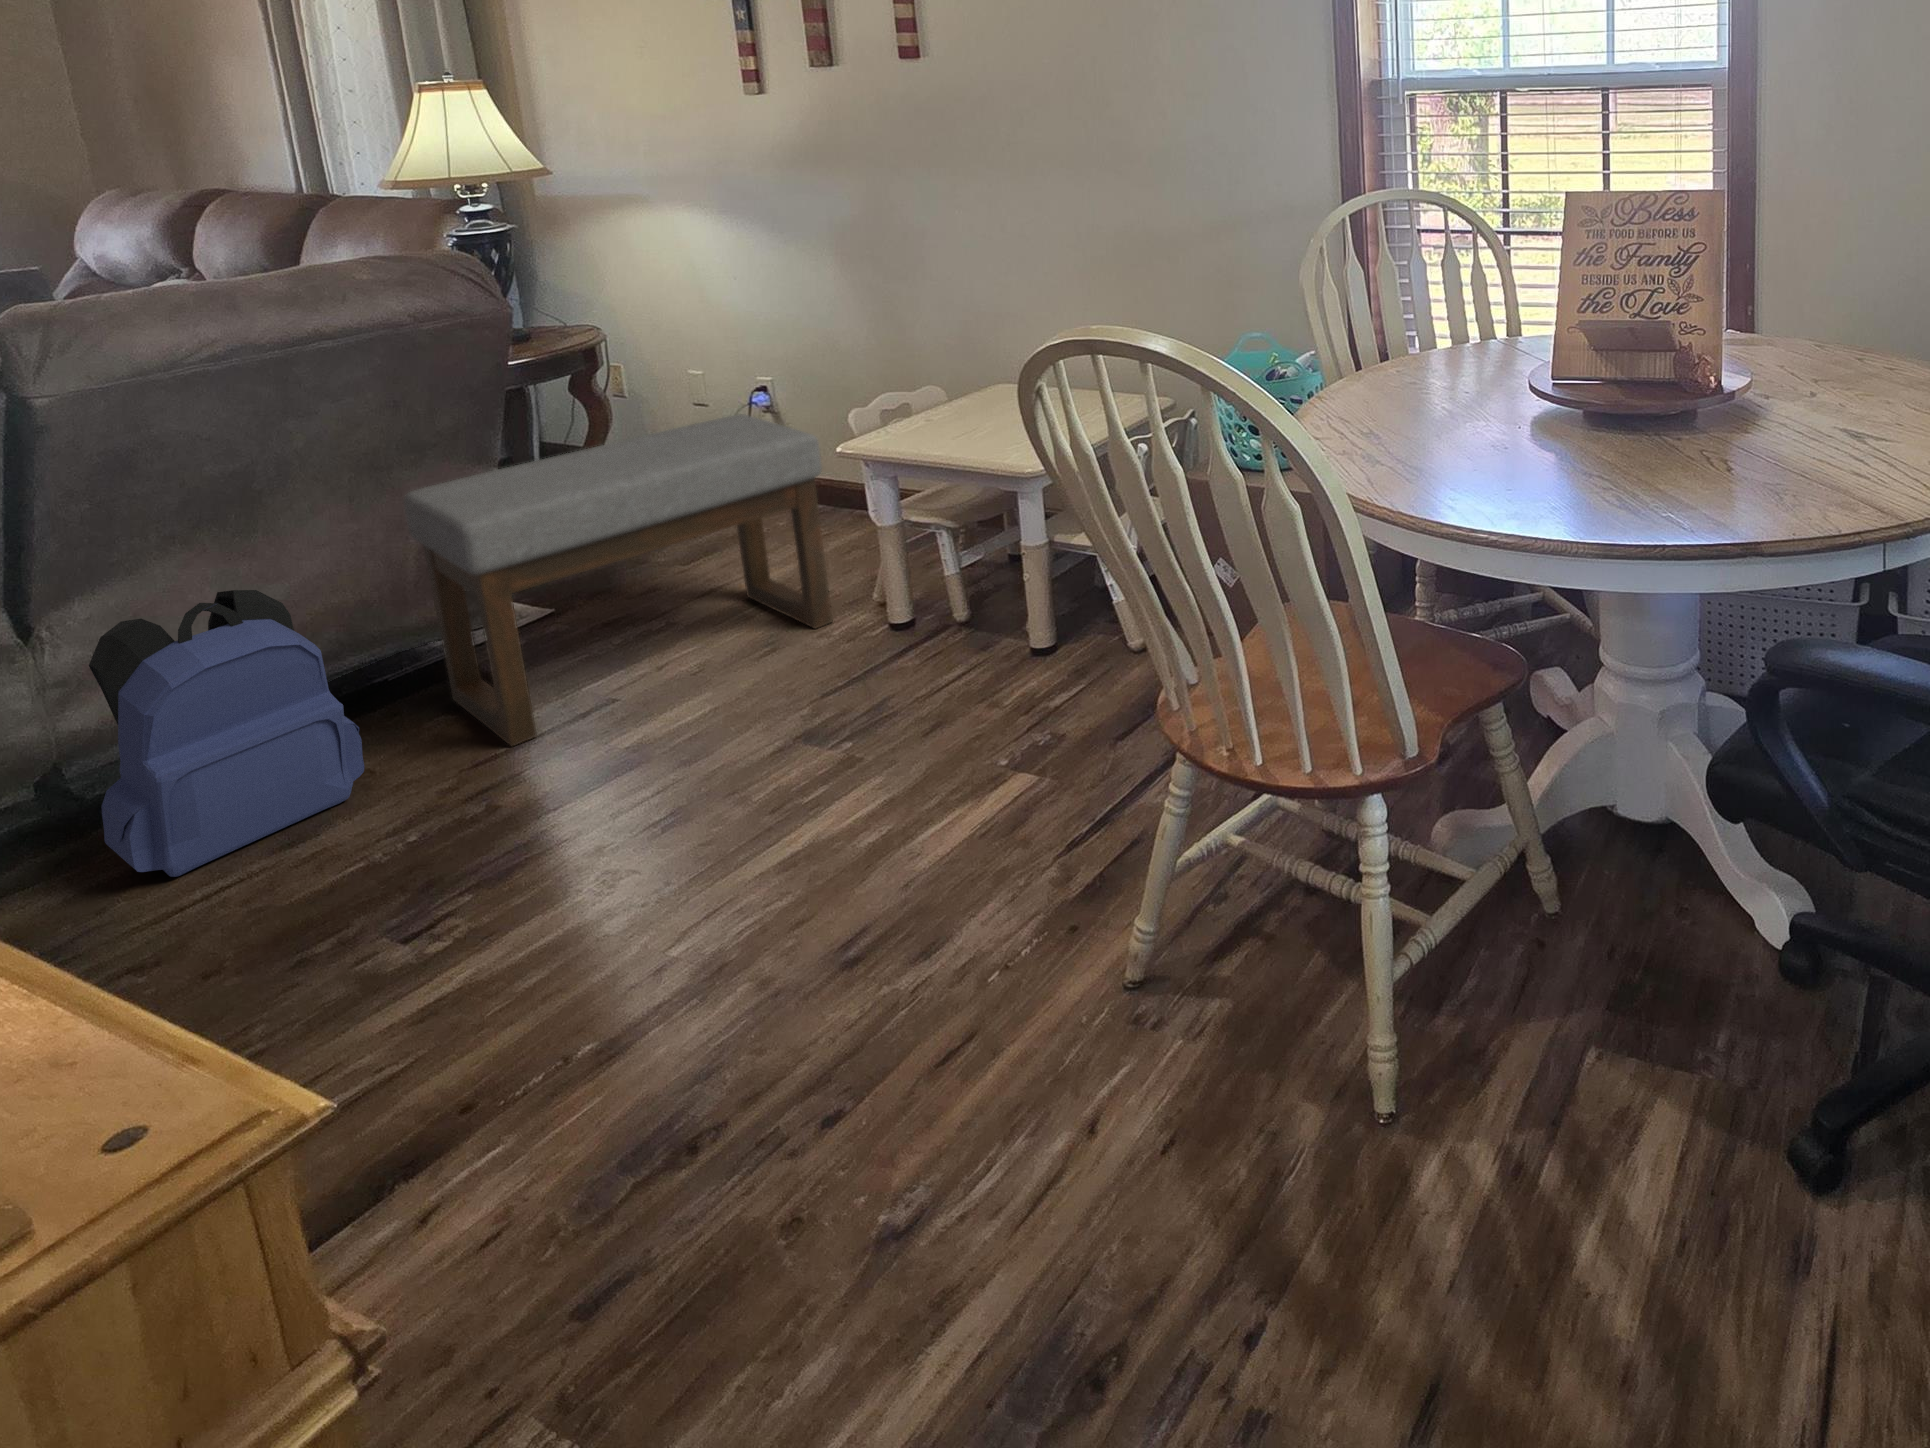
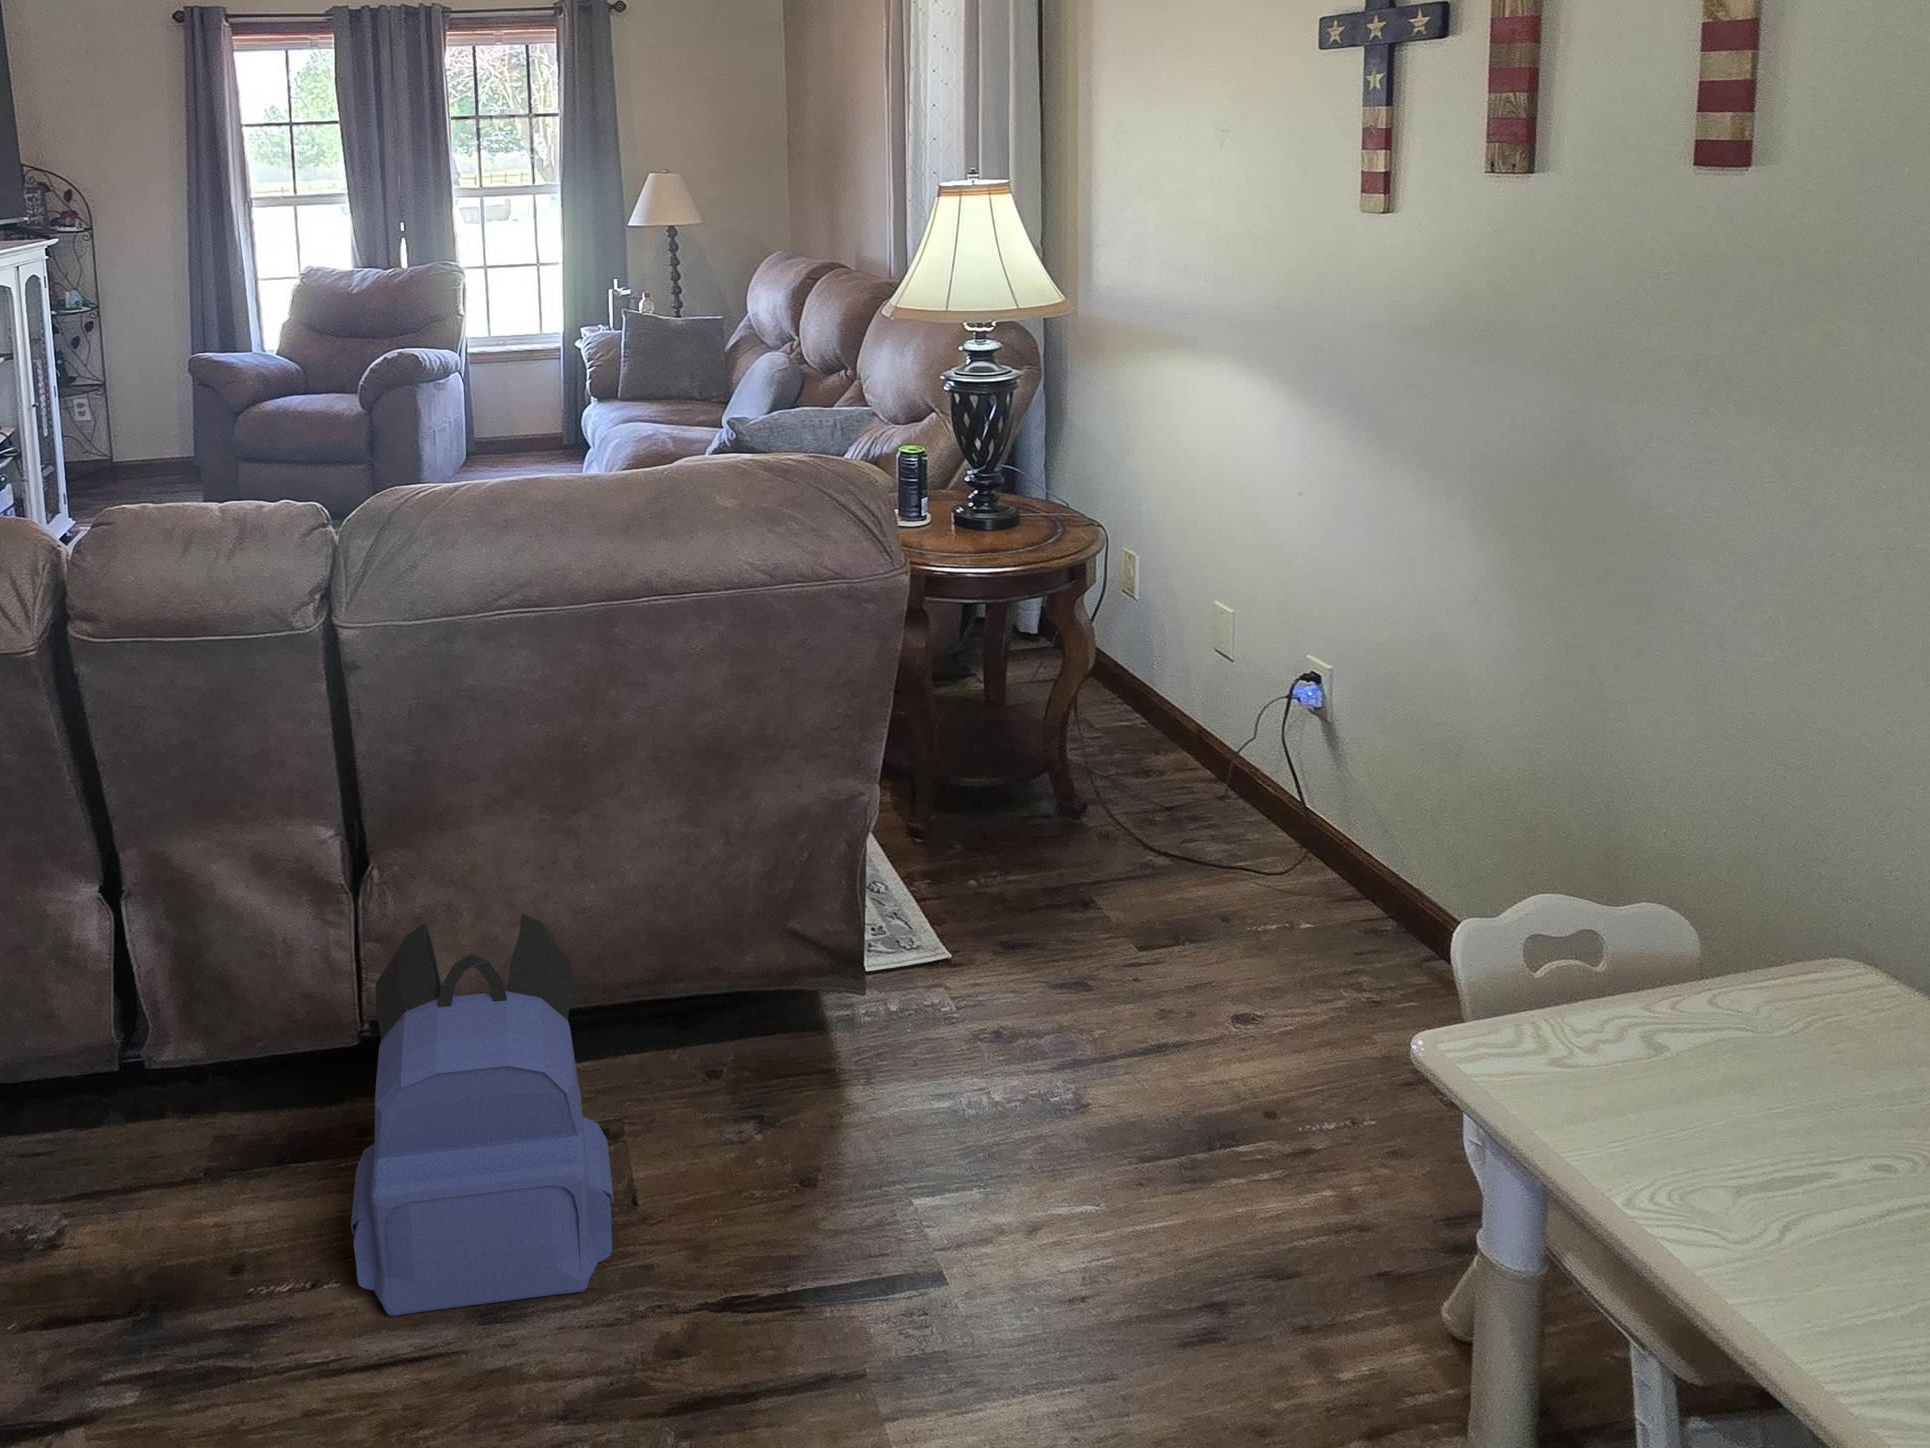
ottoman: present [404,414,833,746] -> none [754,813,1381,1363]

